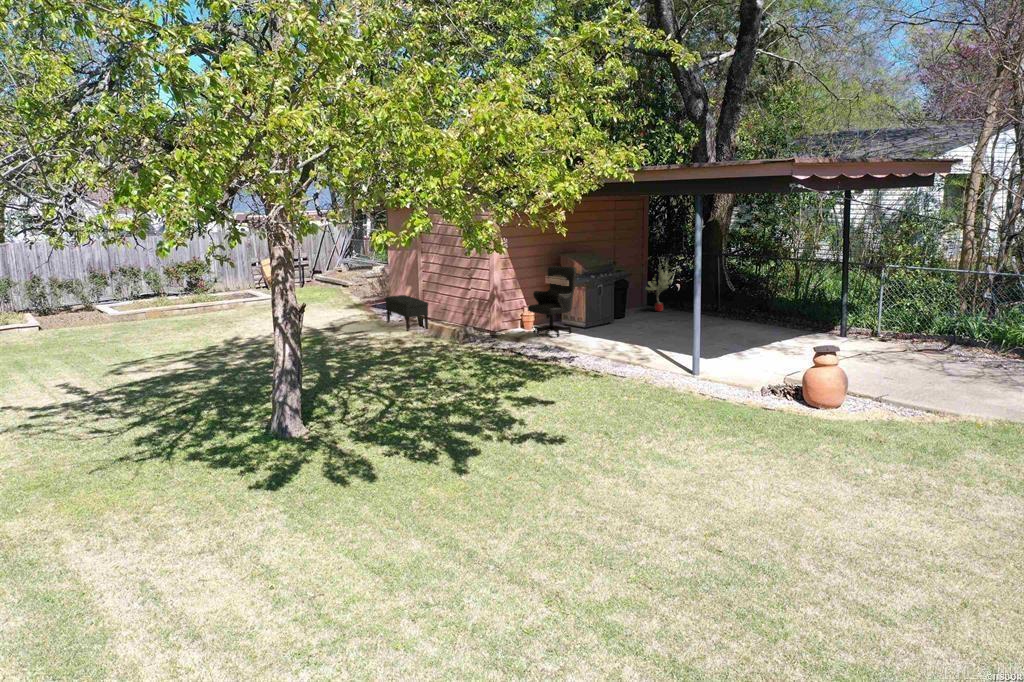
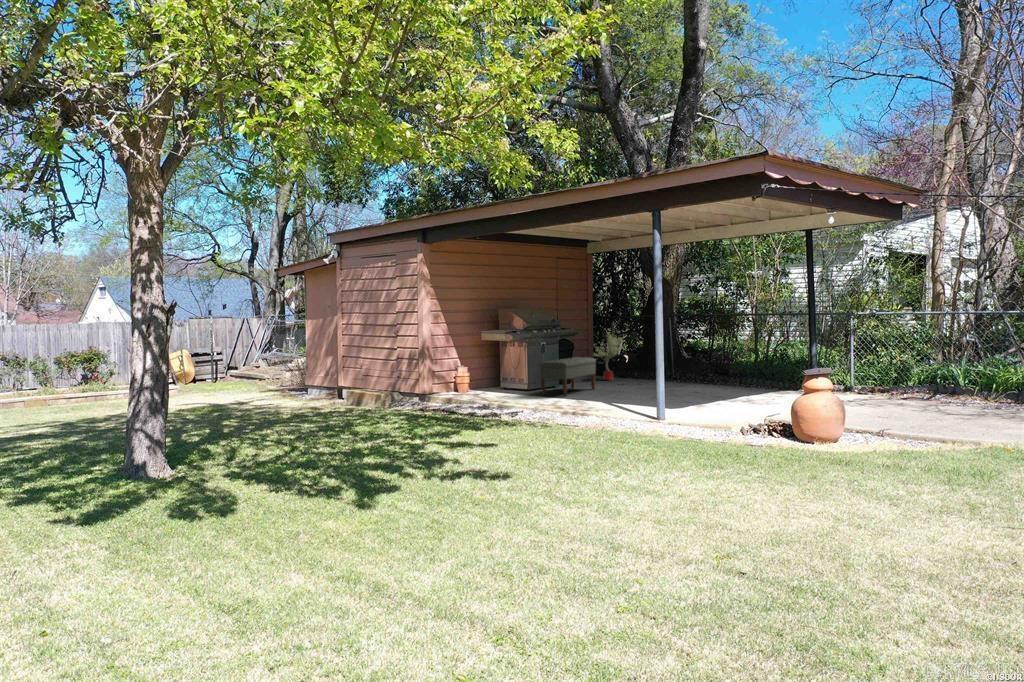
chair: present [528,266,577,337] -> none [462,321,517,399]
bench: present [385,295,428,331] -> present [539,357,596,396]

